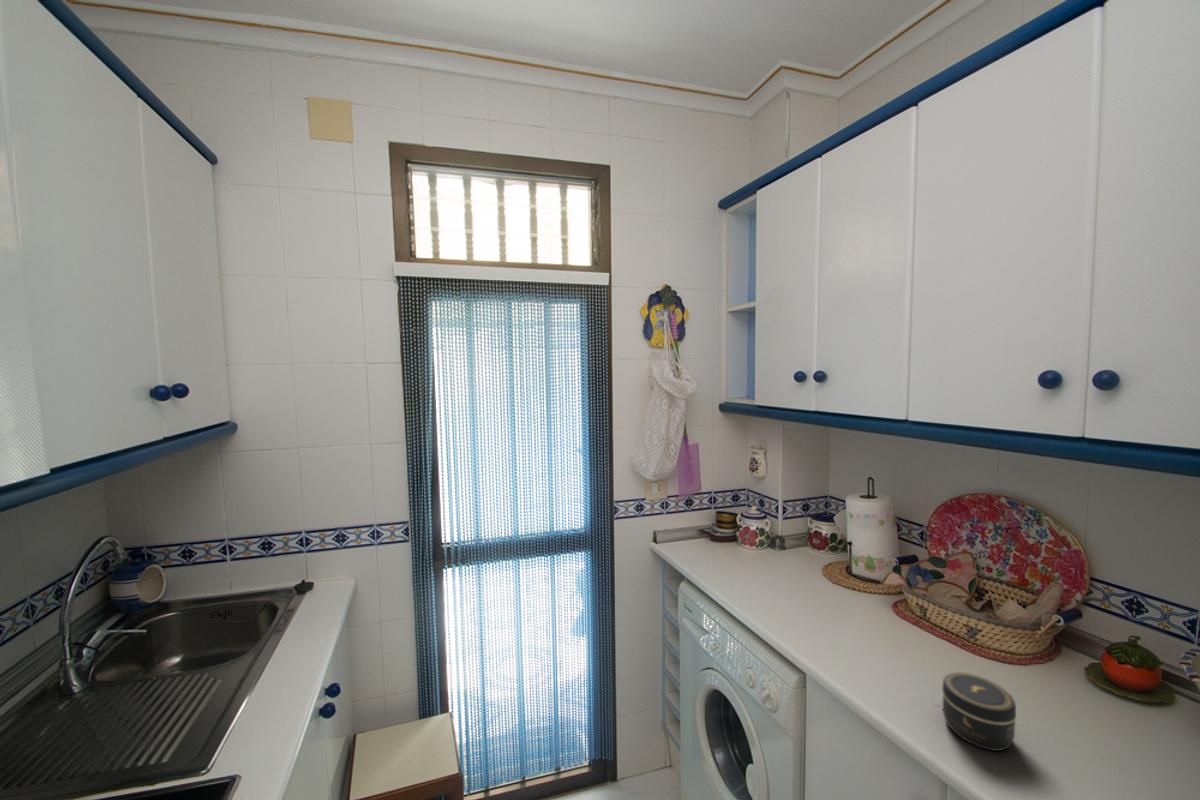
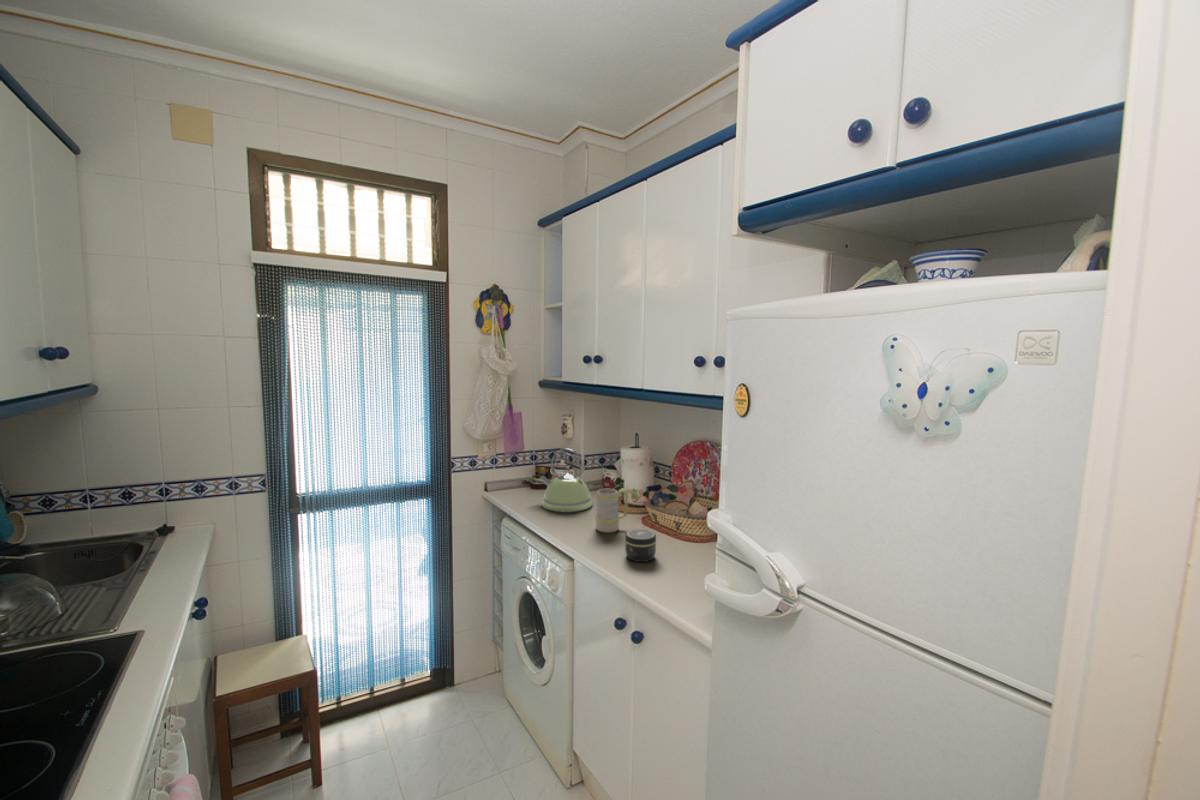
kettle: none [729,498,811,593] -> present [539,448,592,512]
mug: none [844,574,899,649] -> present [596,488,628,533]

